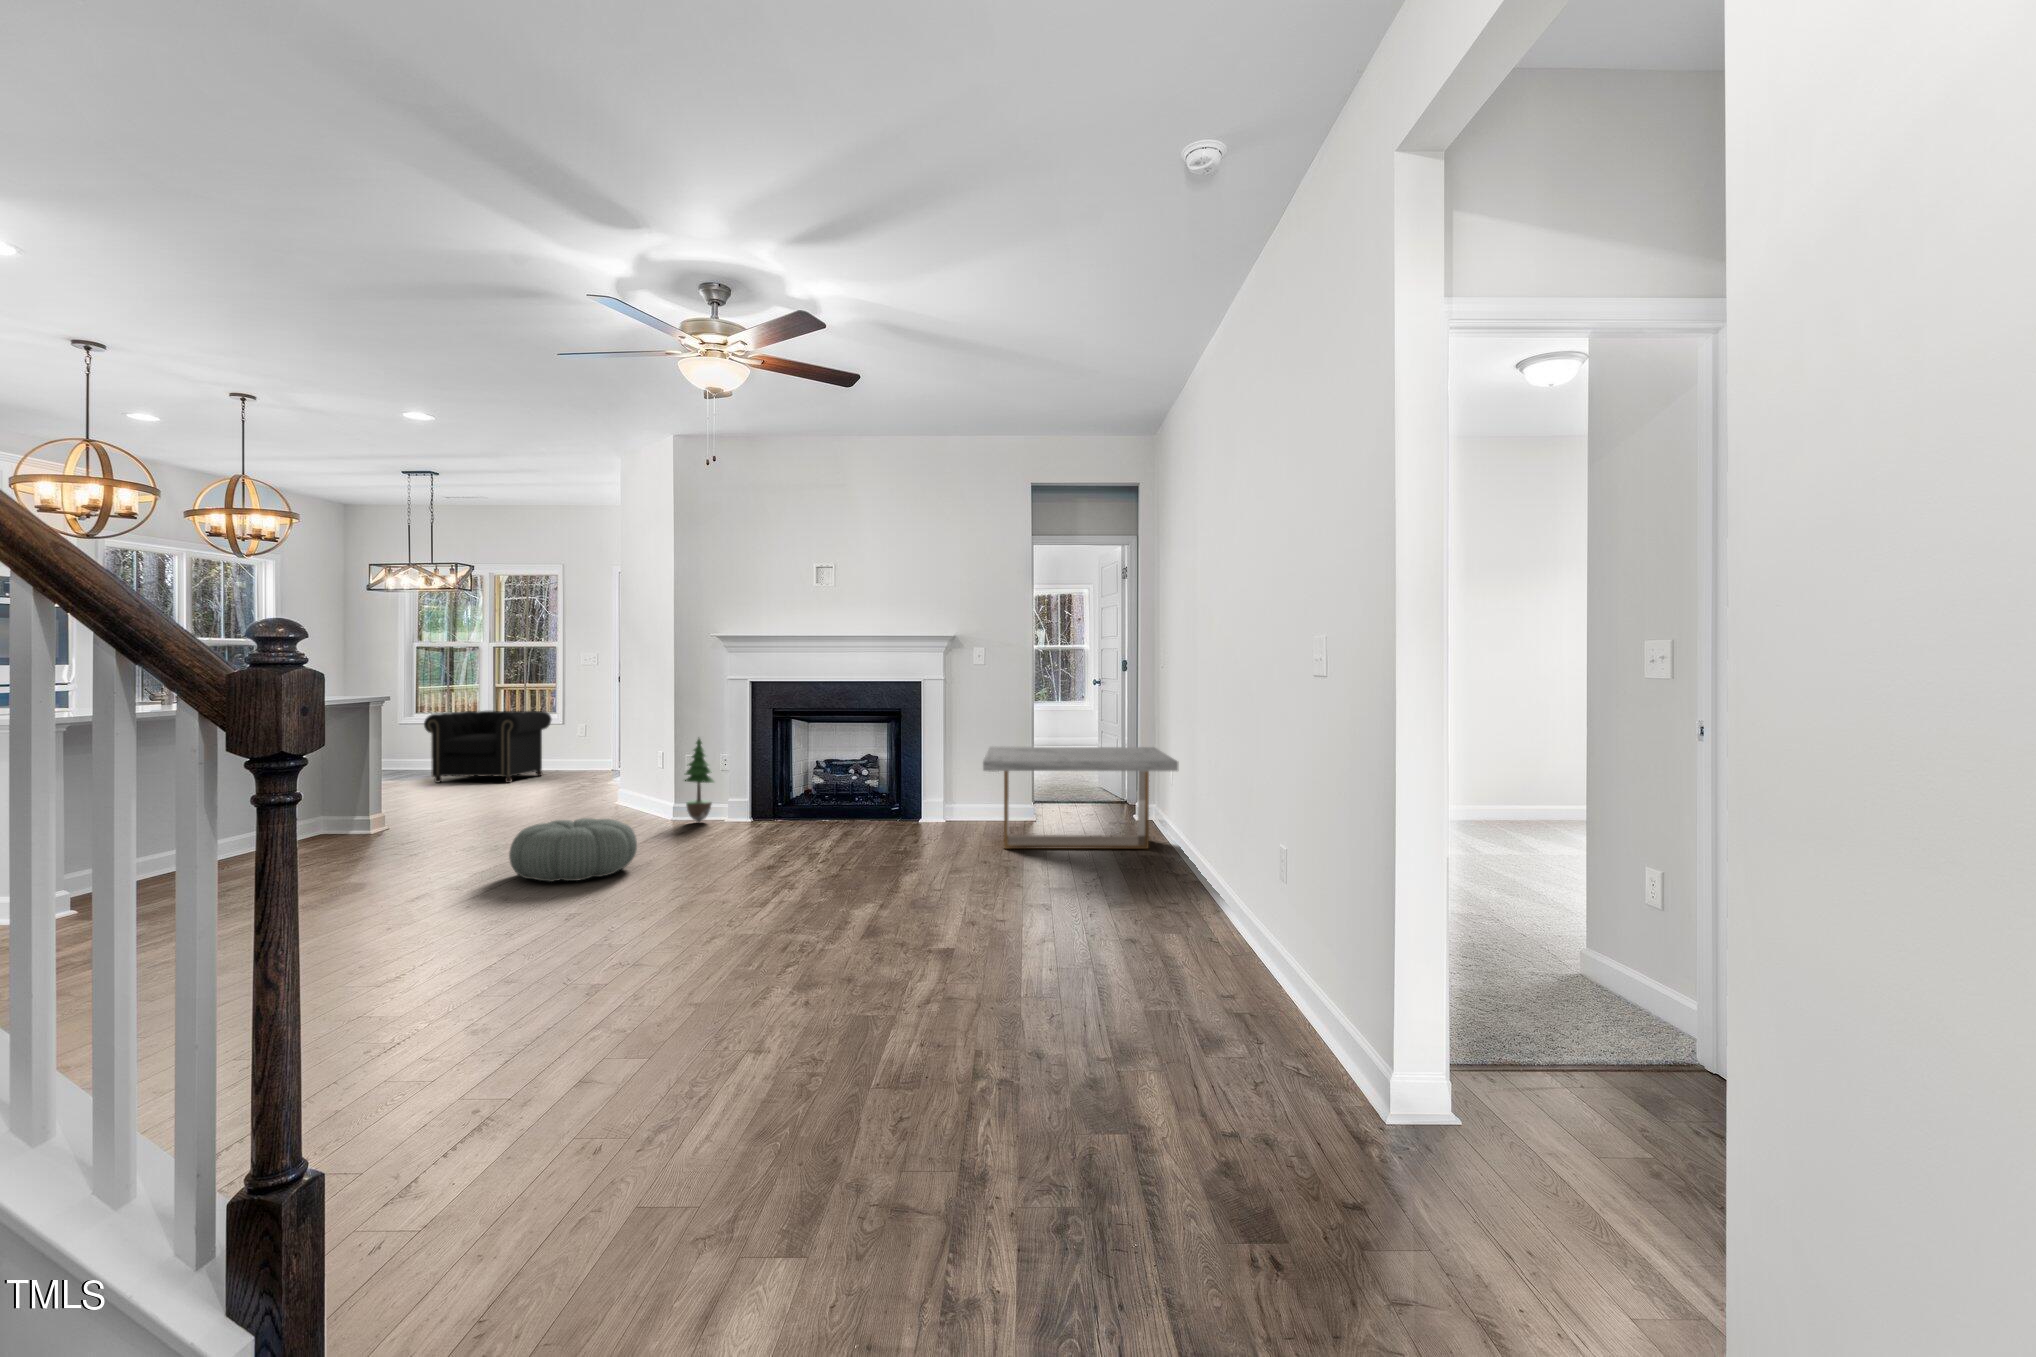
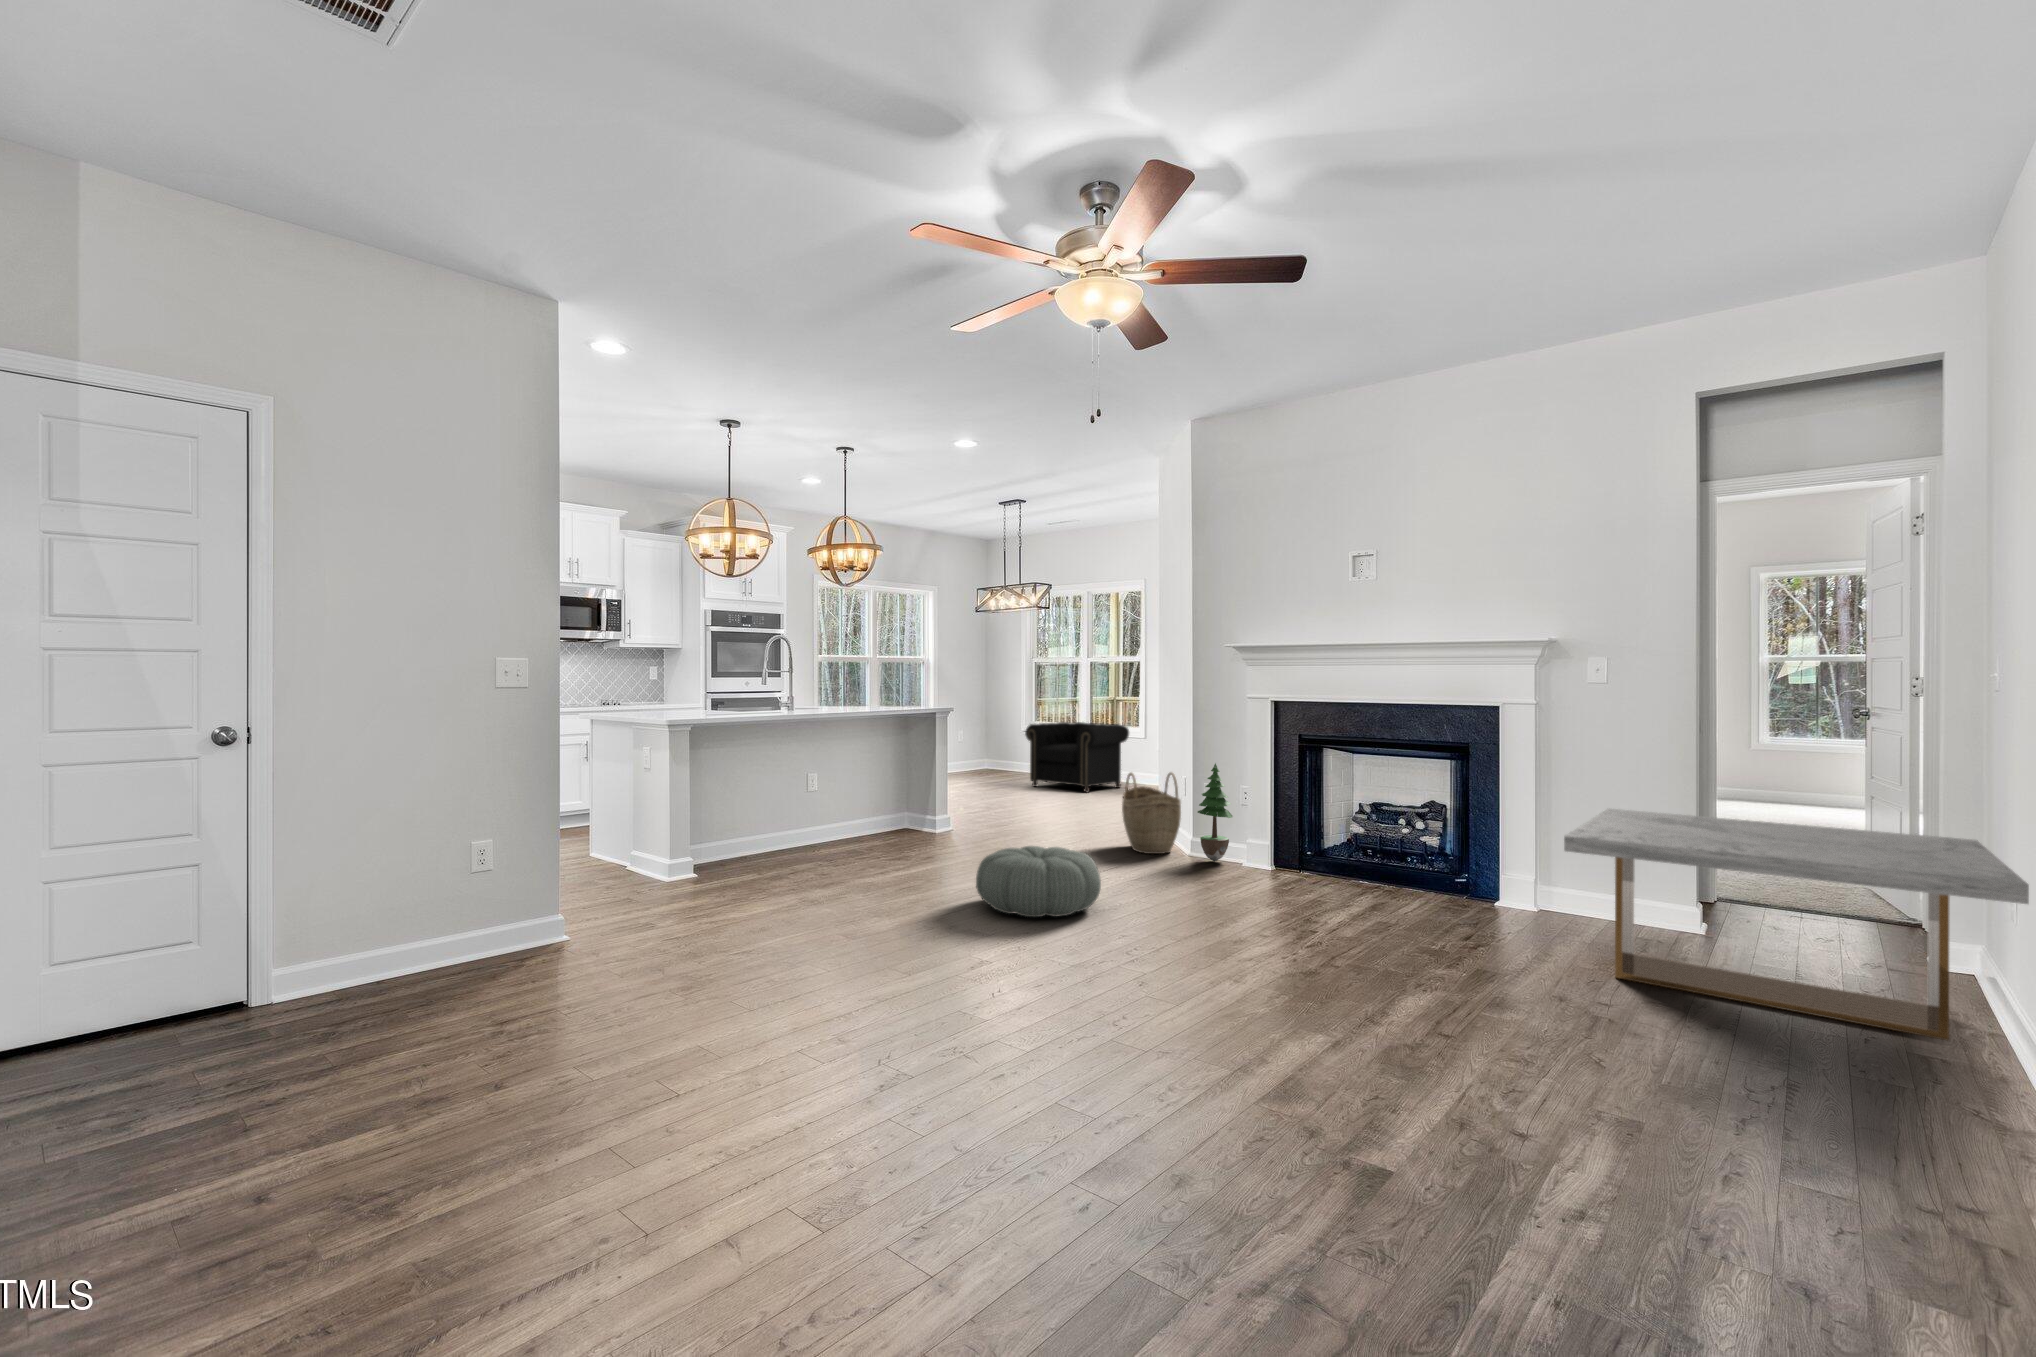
woven basket: none [602,749,663,824] -> present [1122,773,1181,854]

